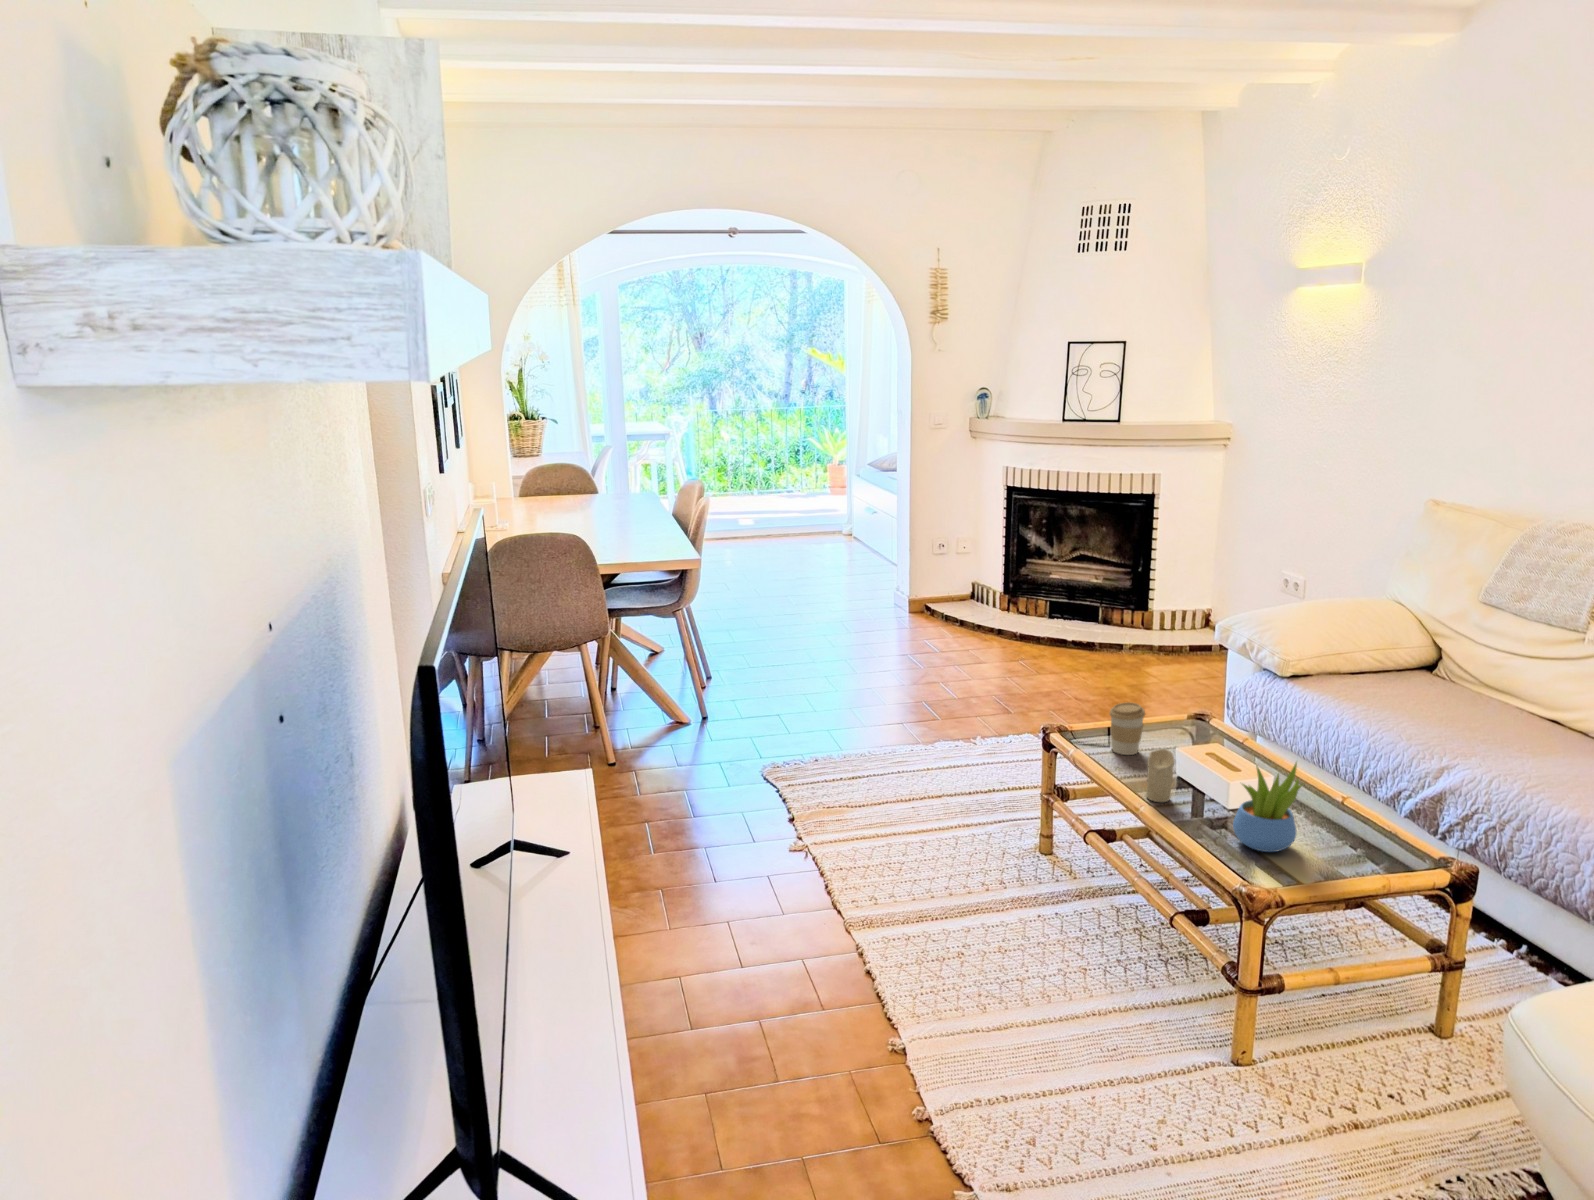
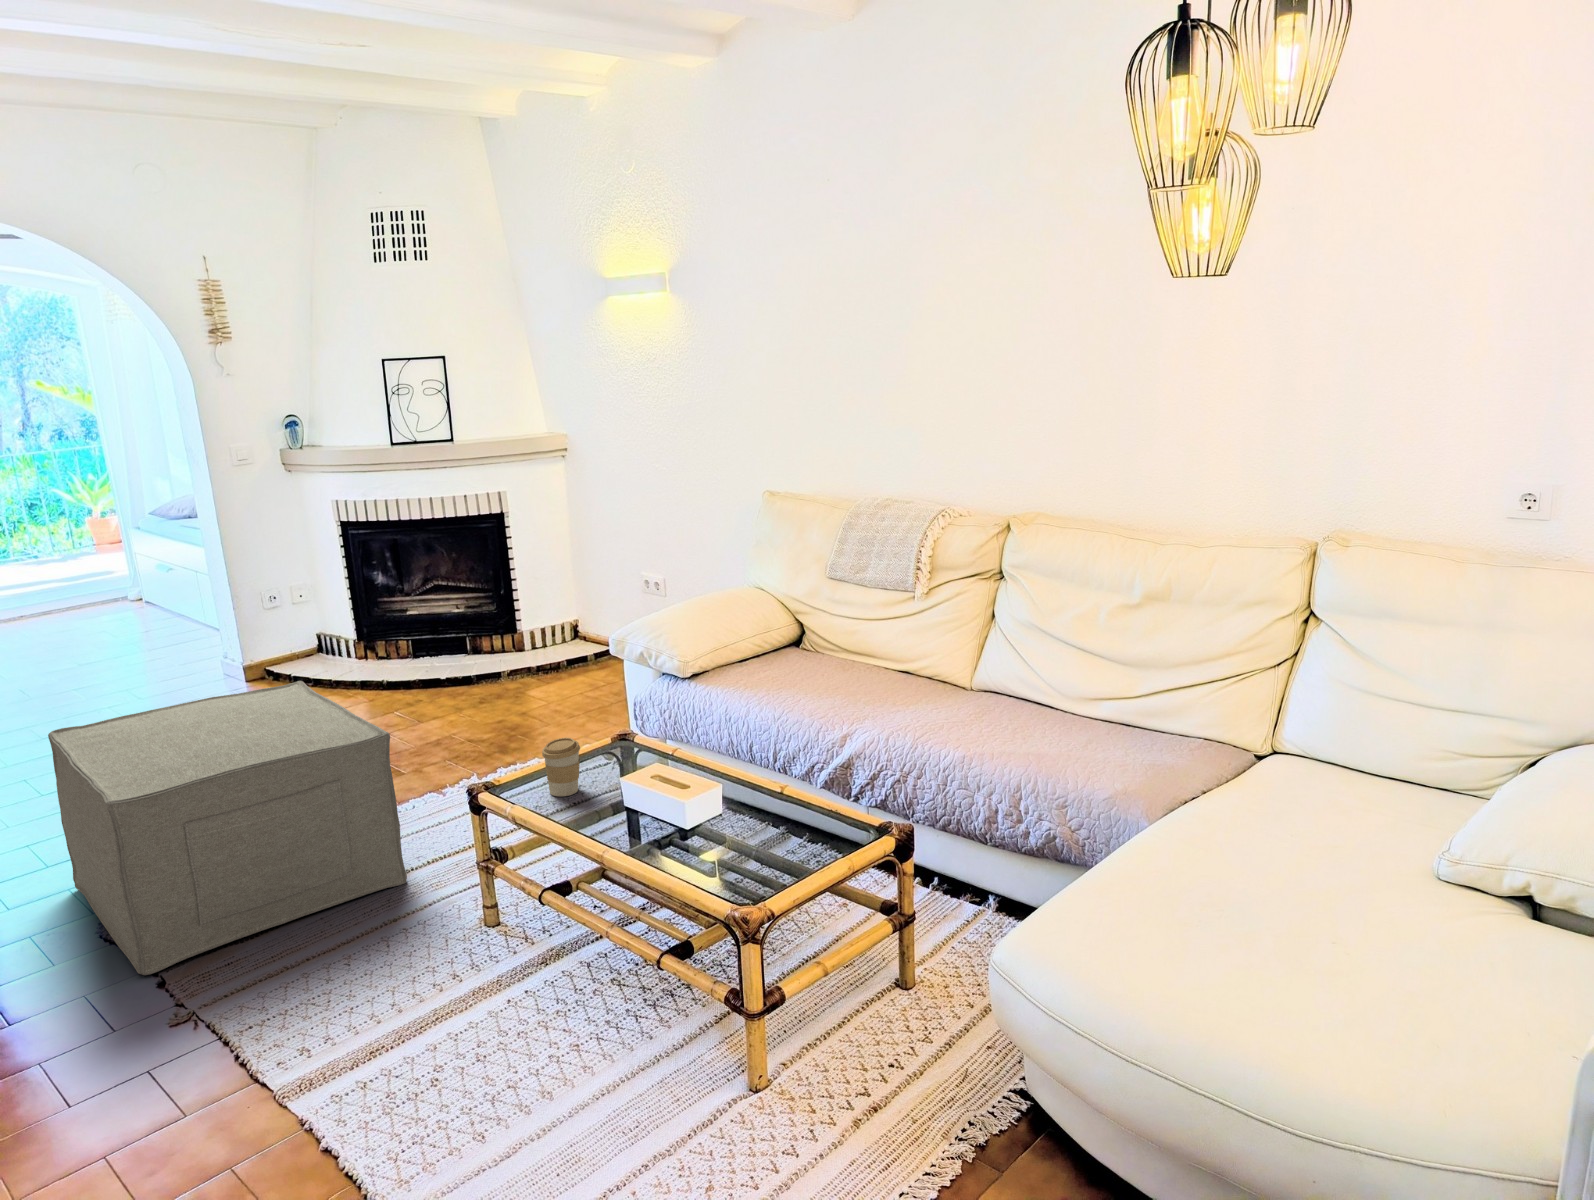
ottoman: none [764,616,992,811] -> present [48,681,407,975]
candle: present [1146,749,1175,802] -> none [602,781,631,840]
succulent plant: present [1233,763,1303,852] -> none [703,763,766,864]

